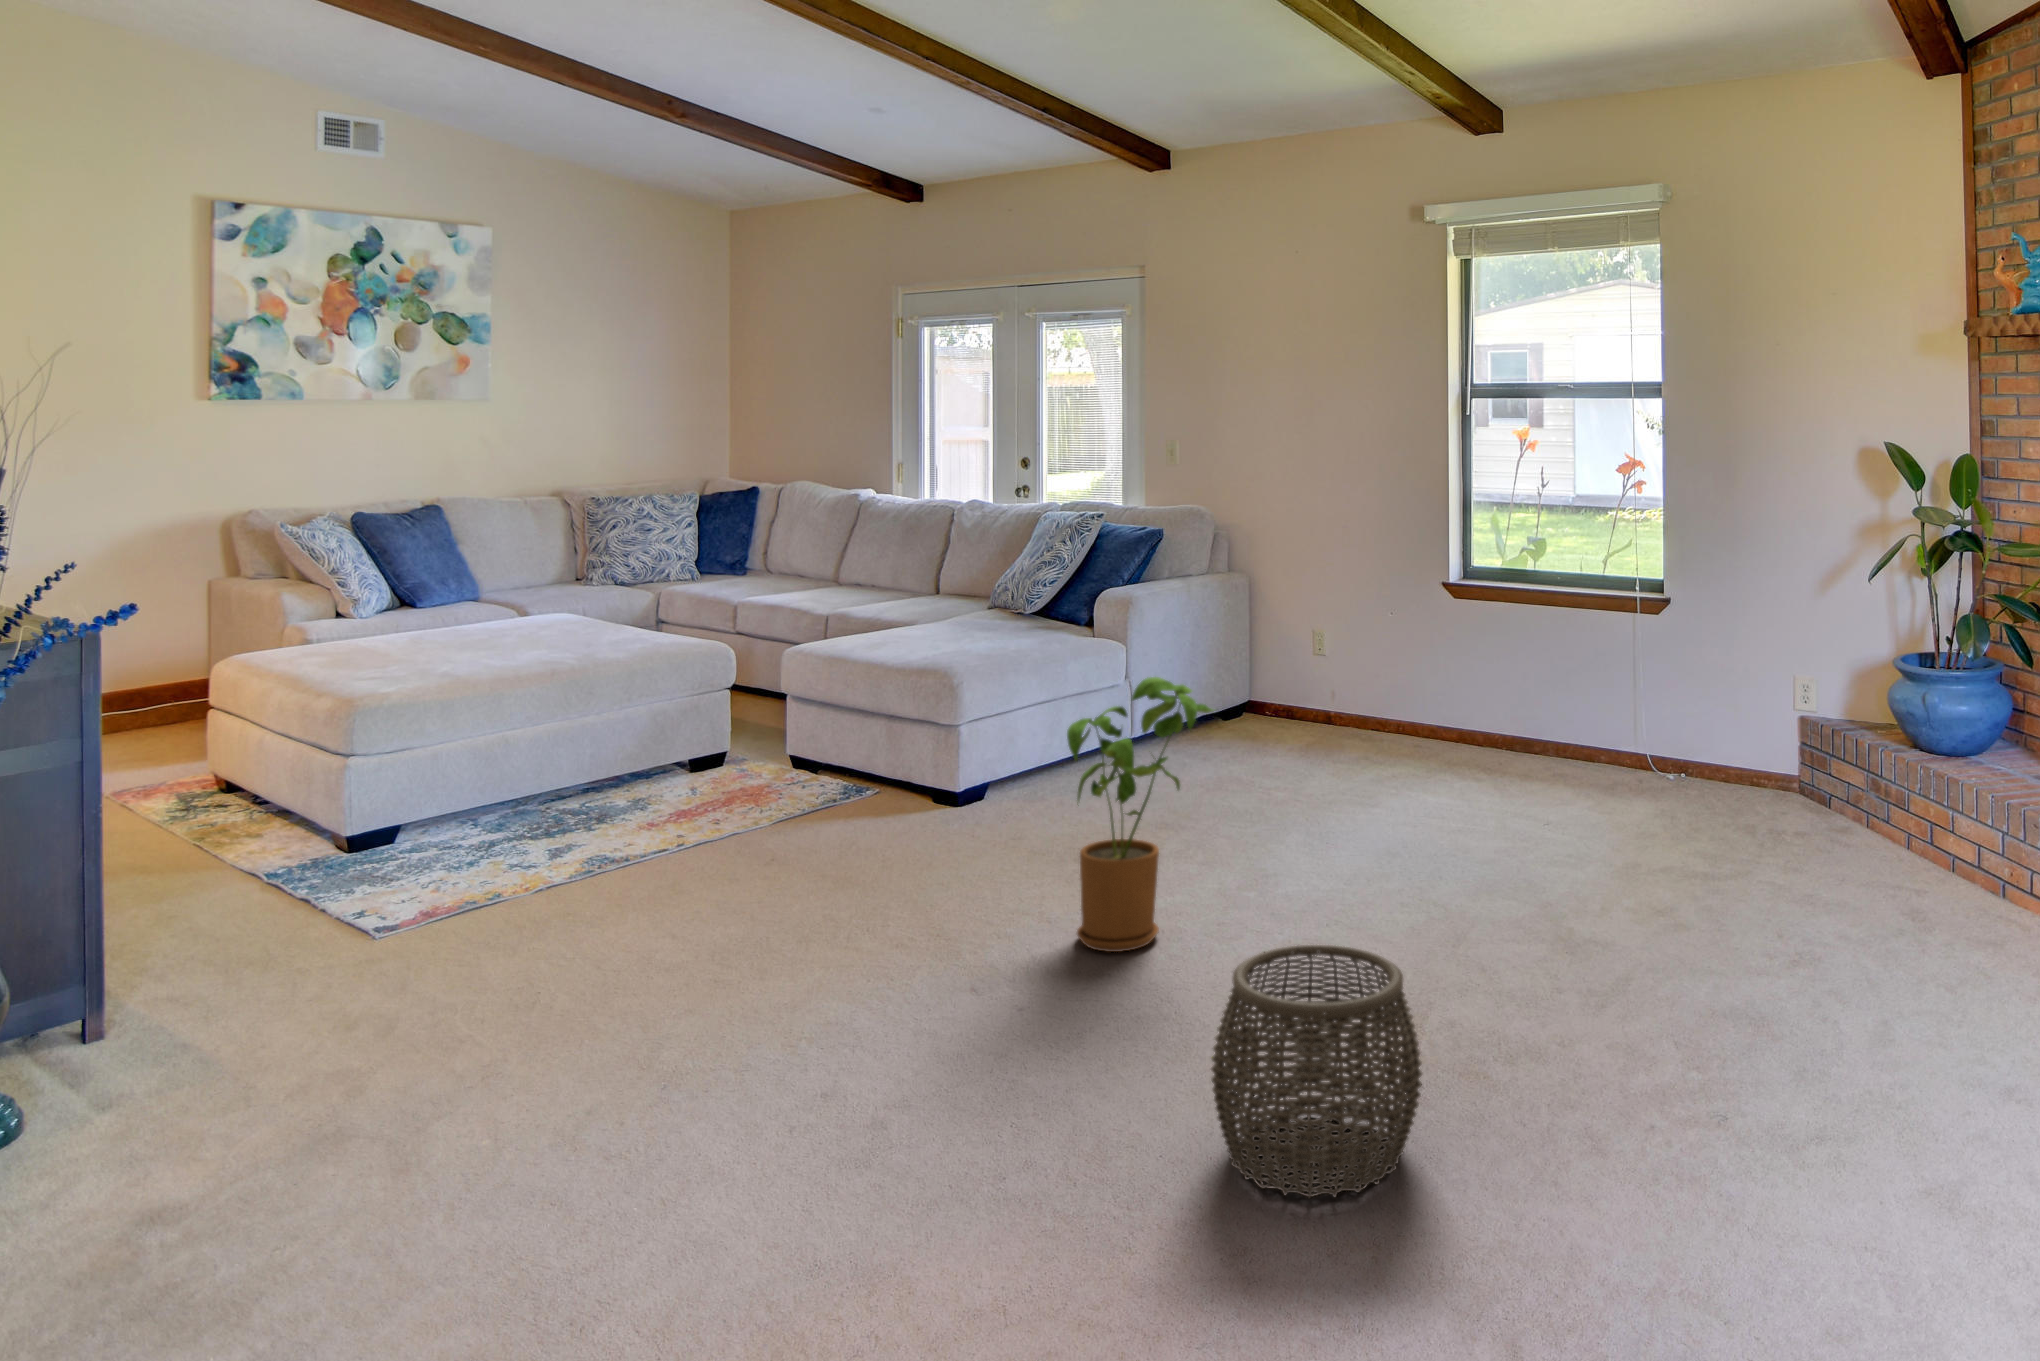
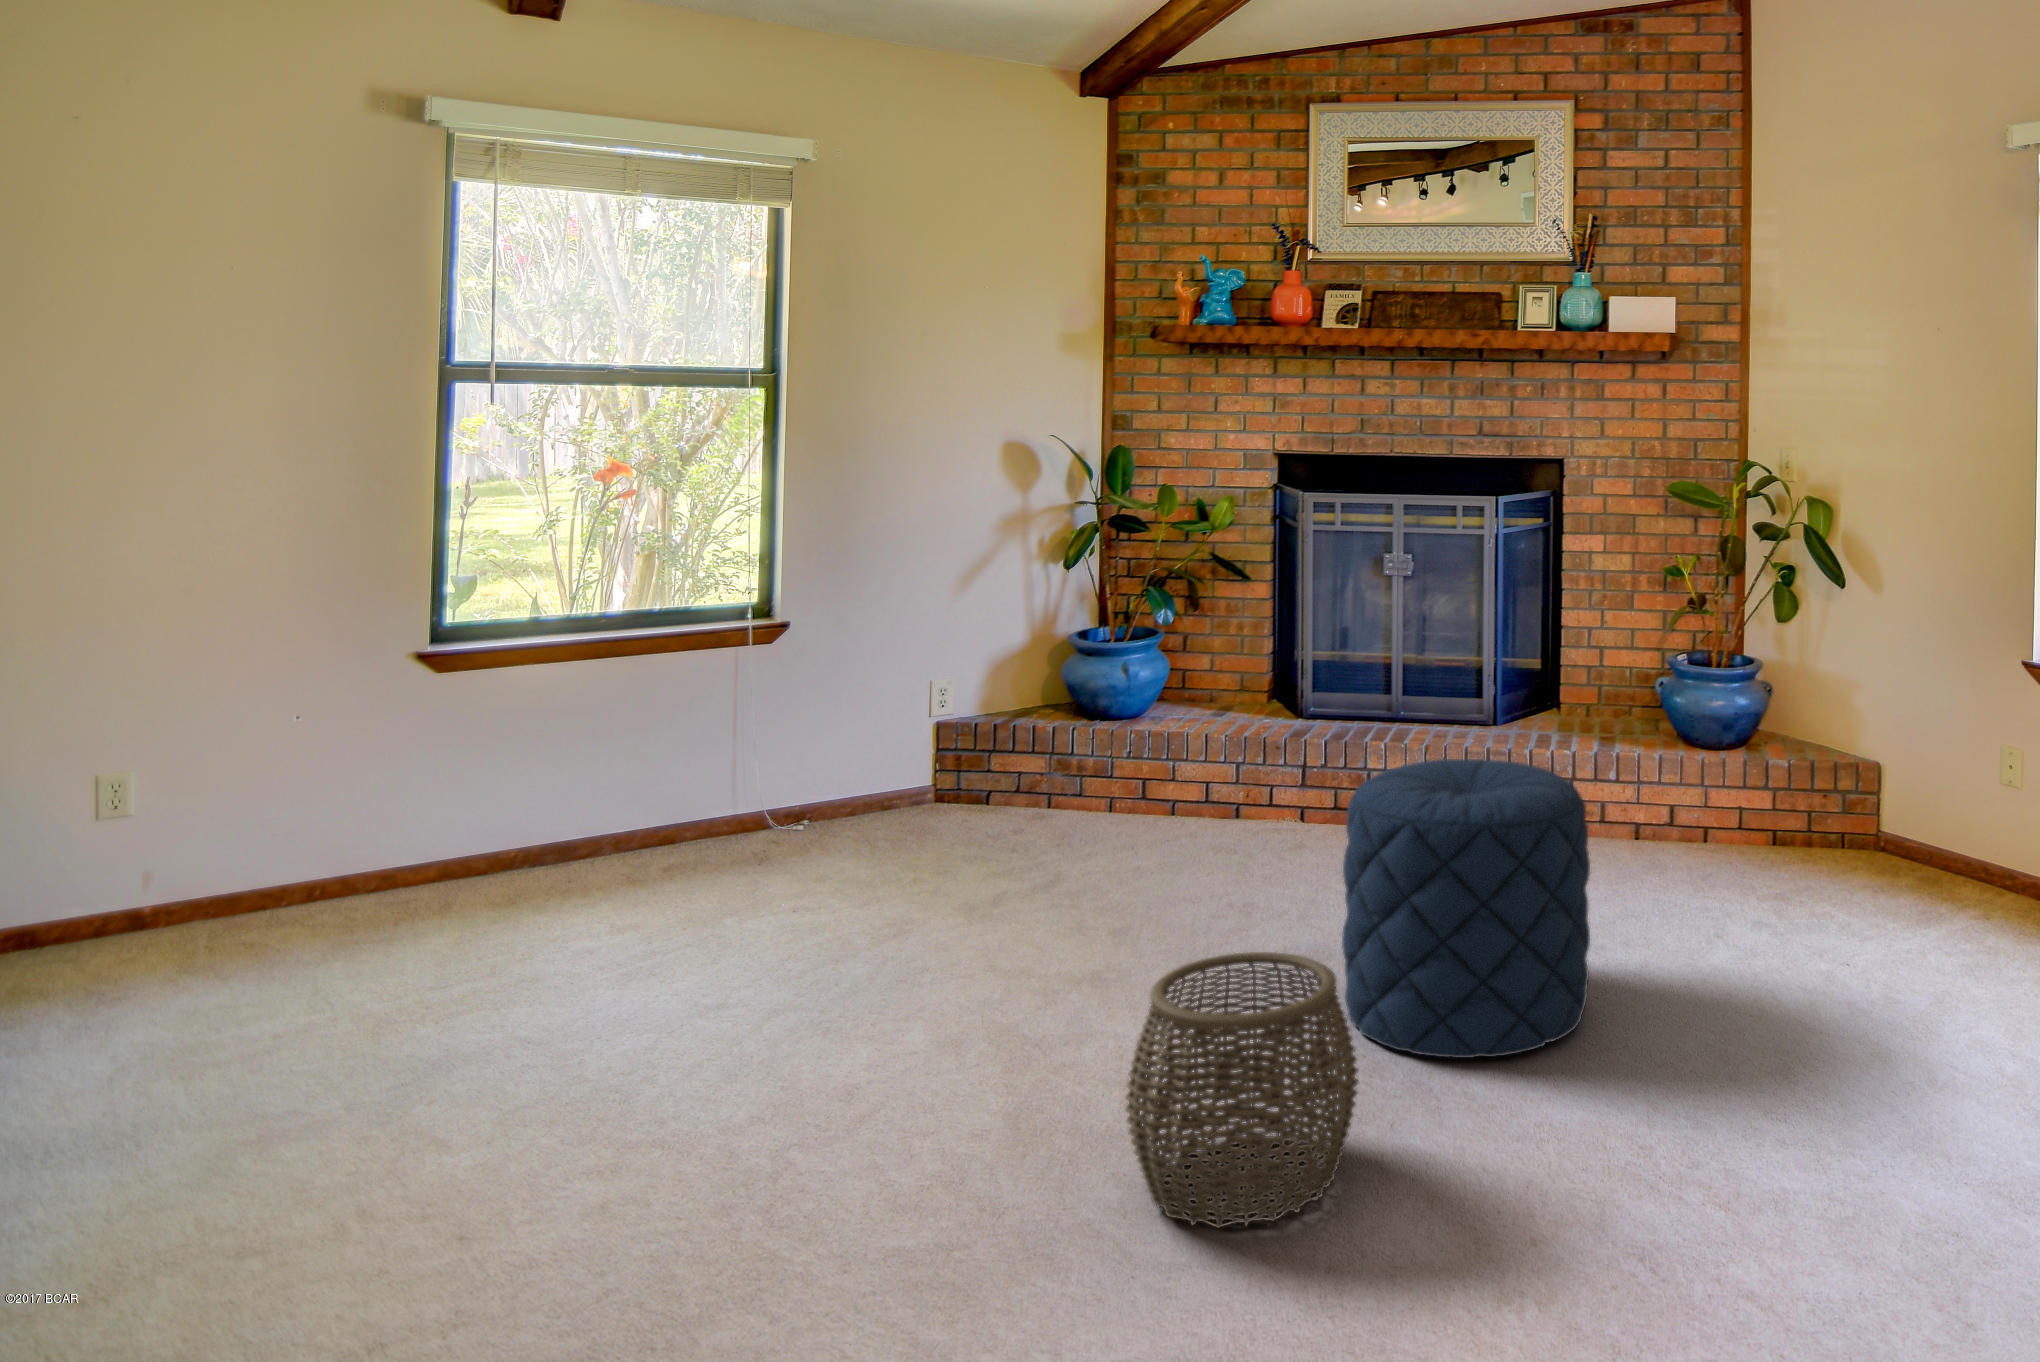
house plant: present [1067,677,1213,952] -> none [412,770,688,1217]
pouf: none [1602,854,1923,1250] -> present [1342,759,1590,1058]

